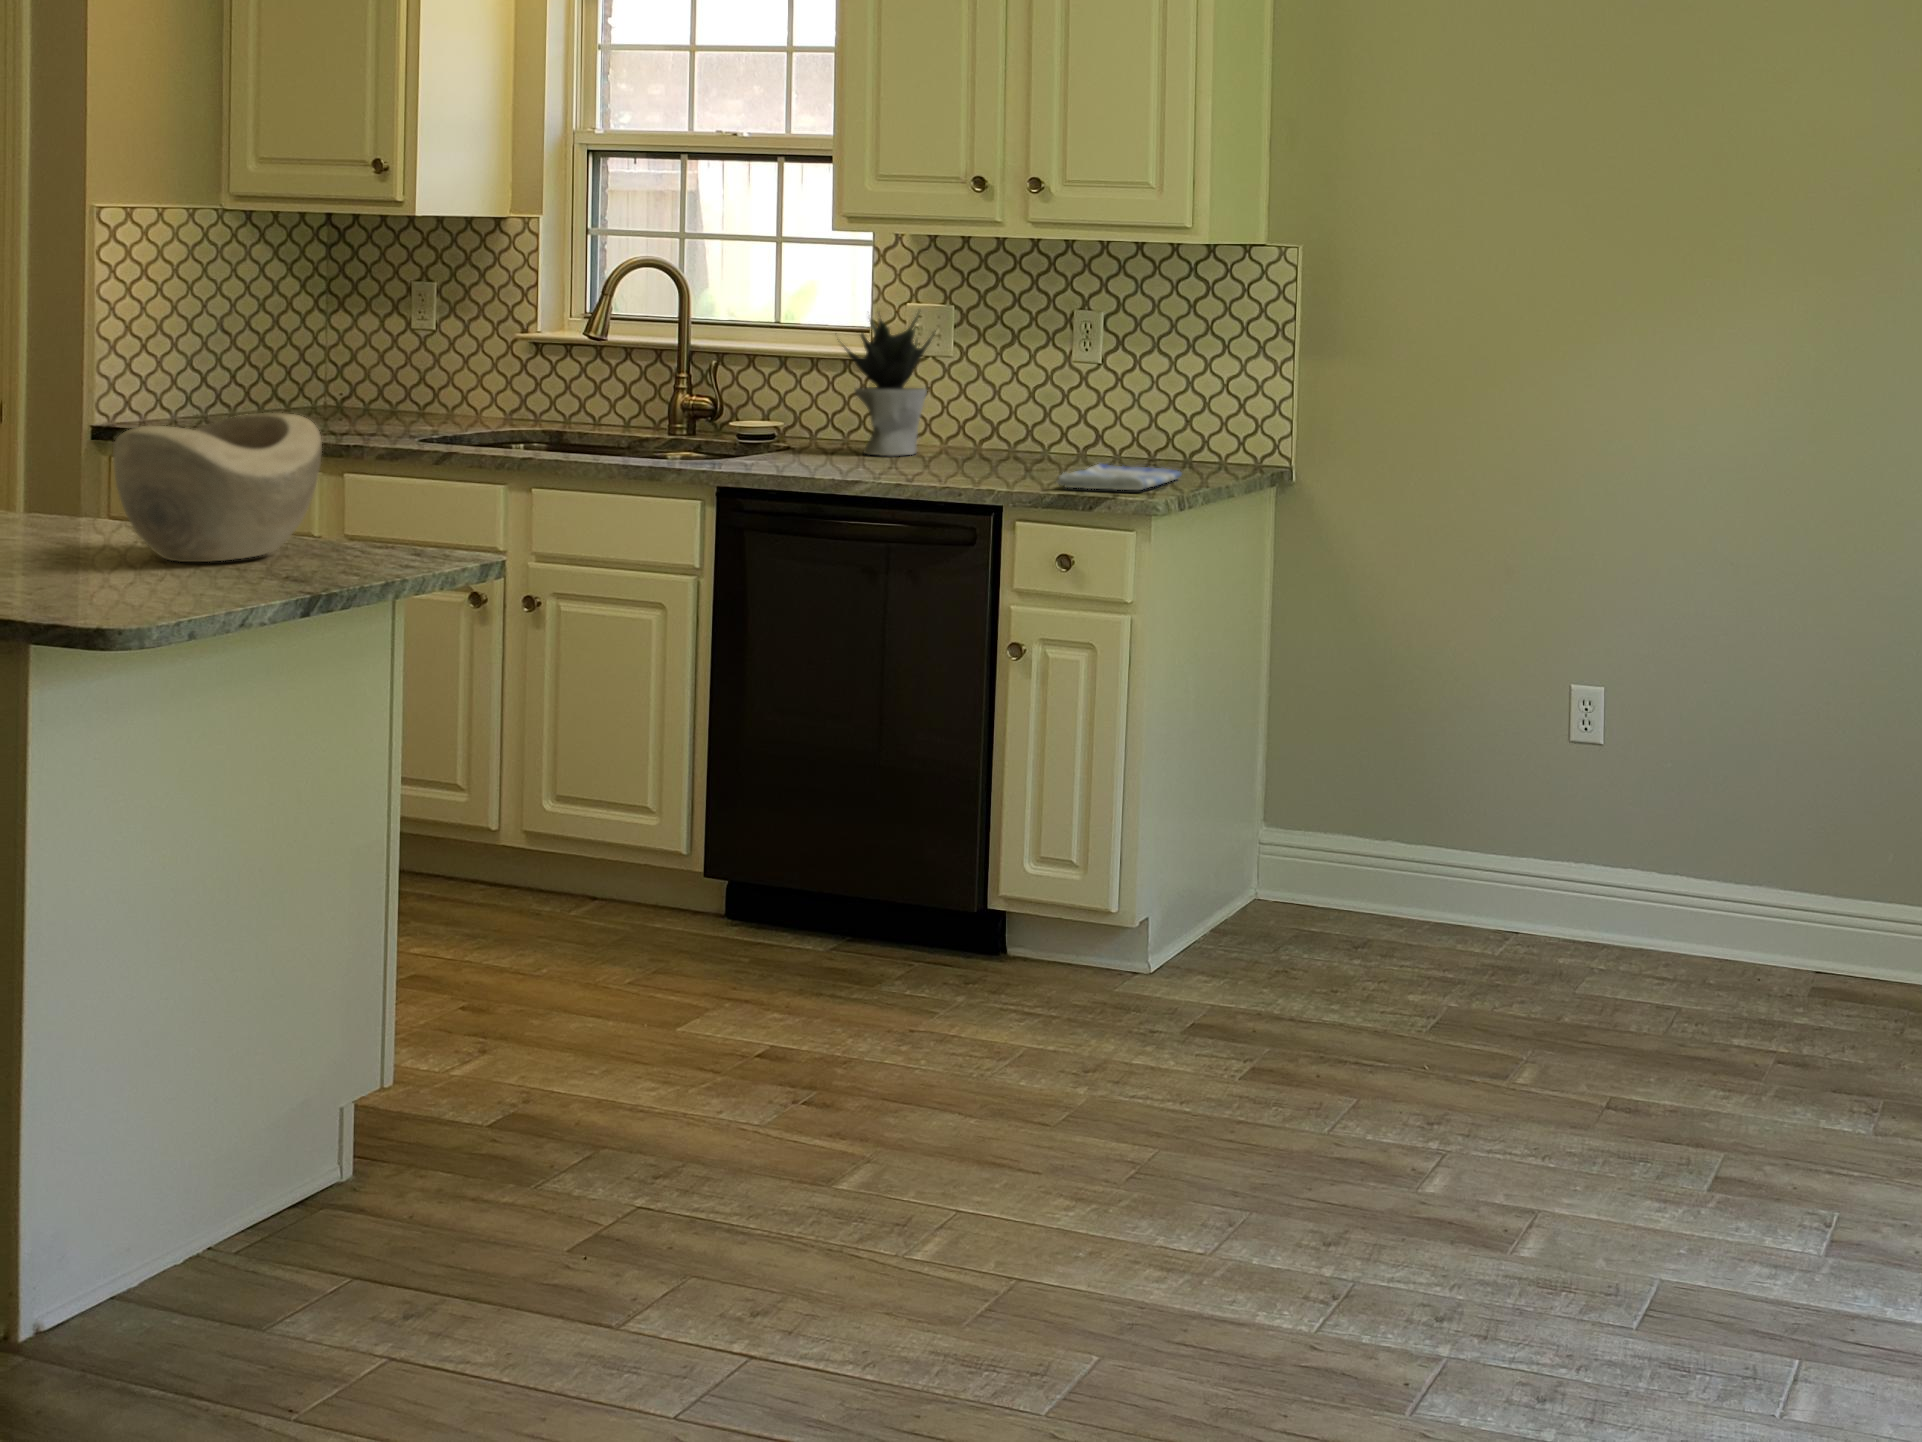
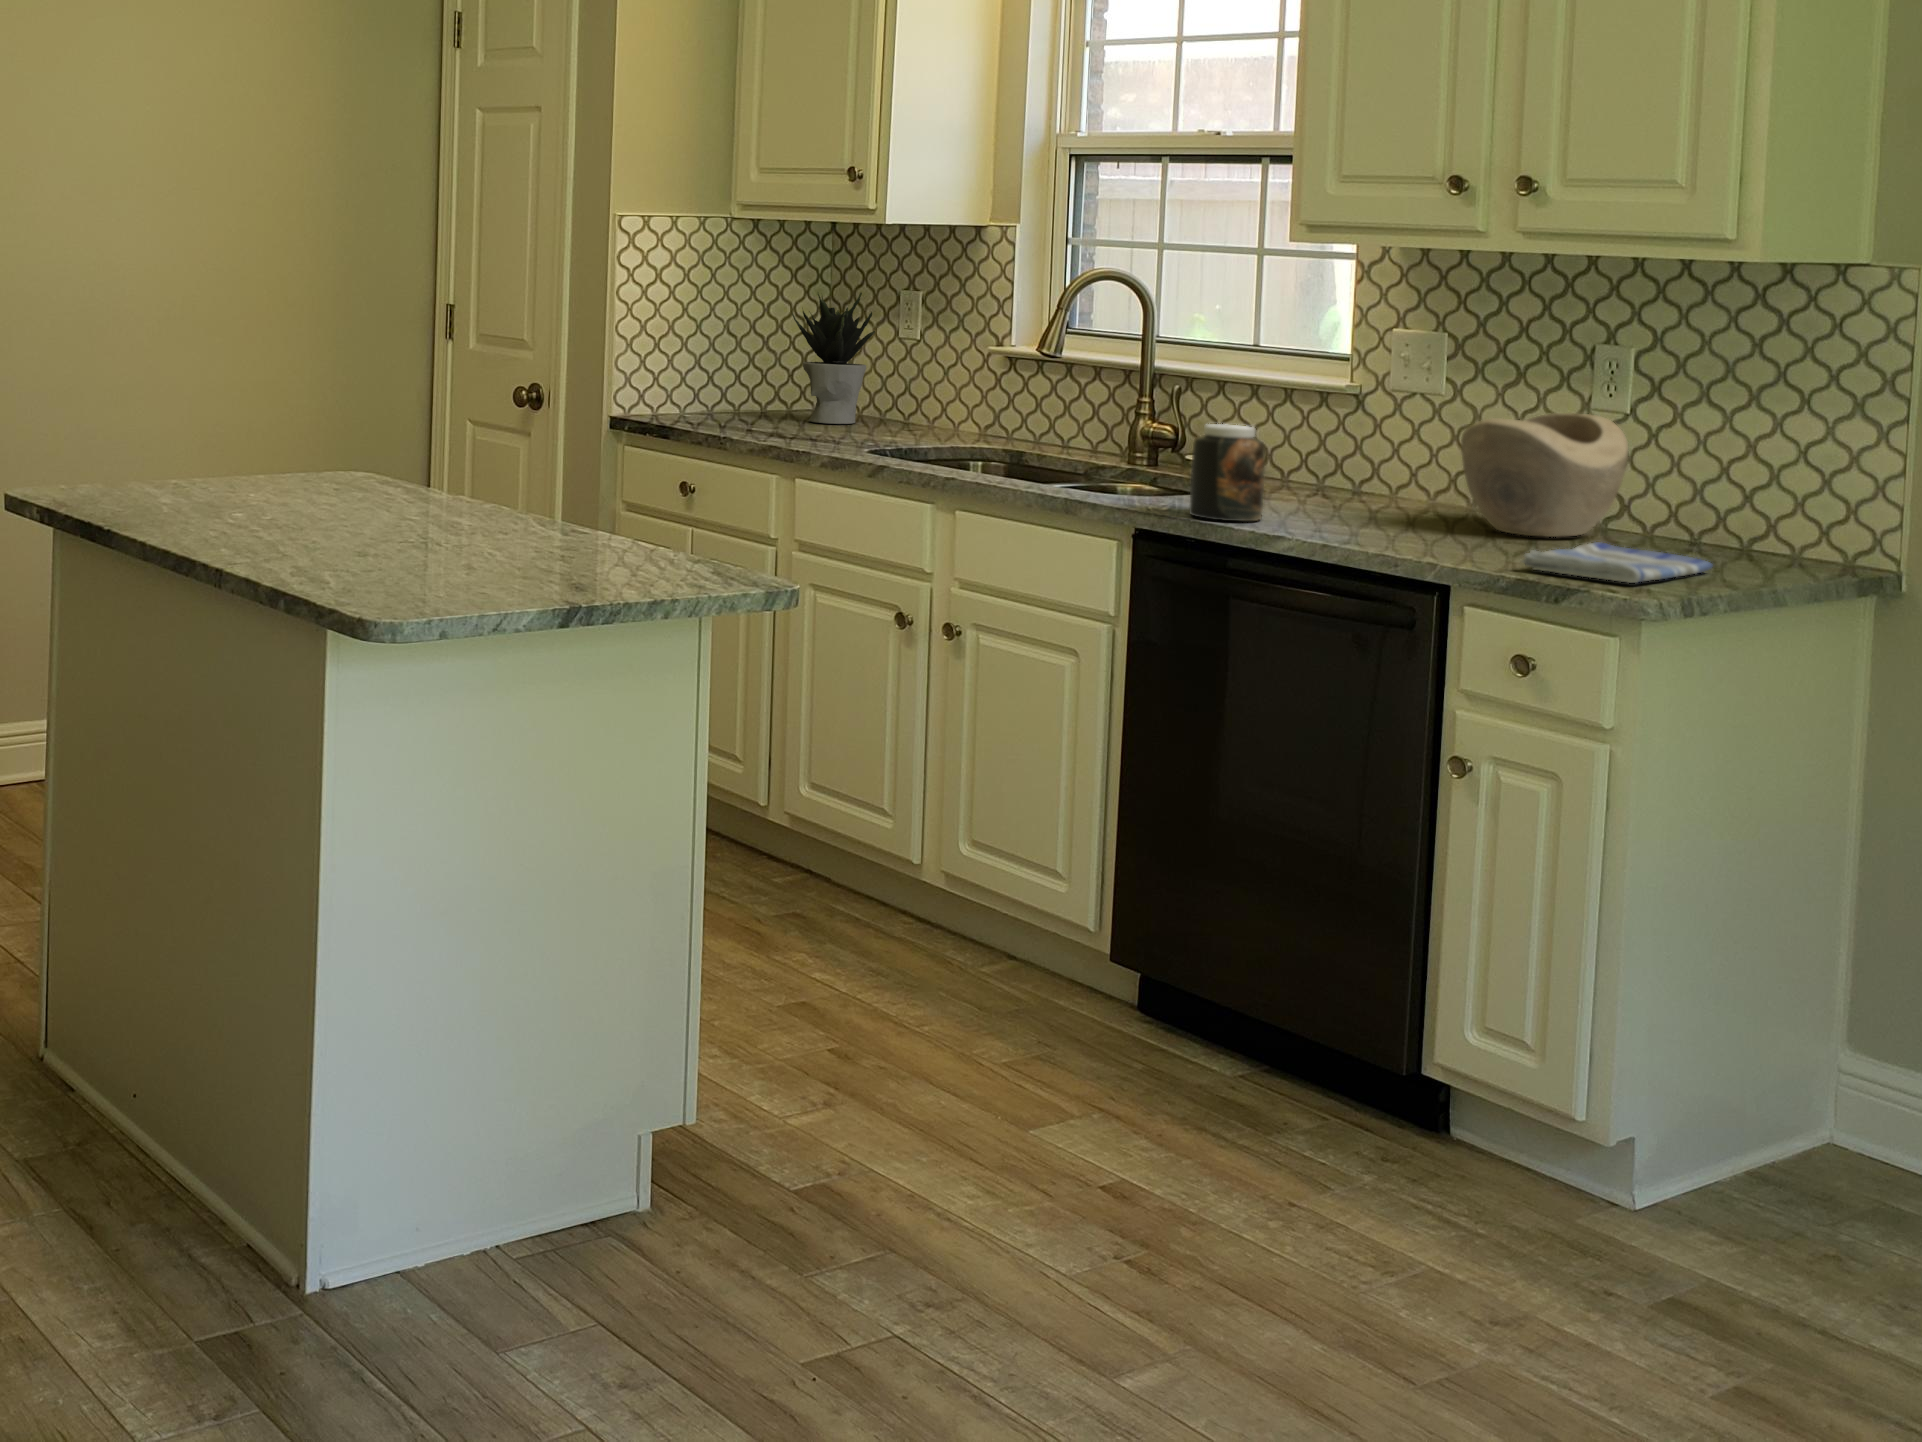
potted plant: present [844,314,934,456] -> present [792,292,875,424]
jar: none [767,390,831,472] -> present [1189,424,1265,521]
decorative bowl: present [113,413,322,562] -> present [1461,413,1628,537]

